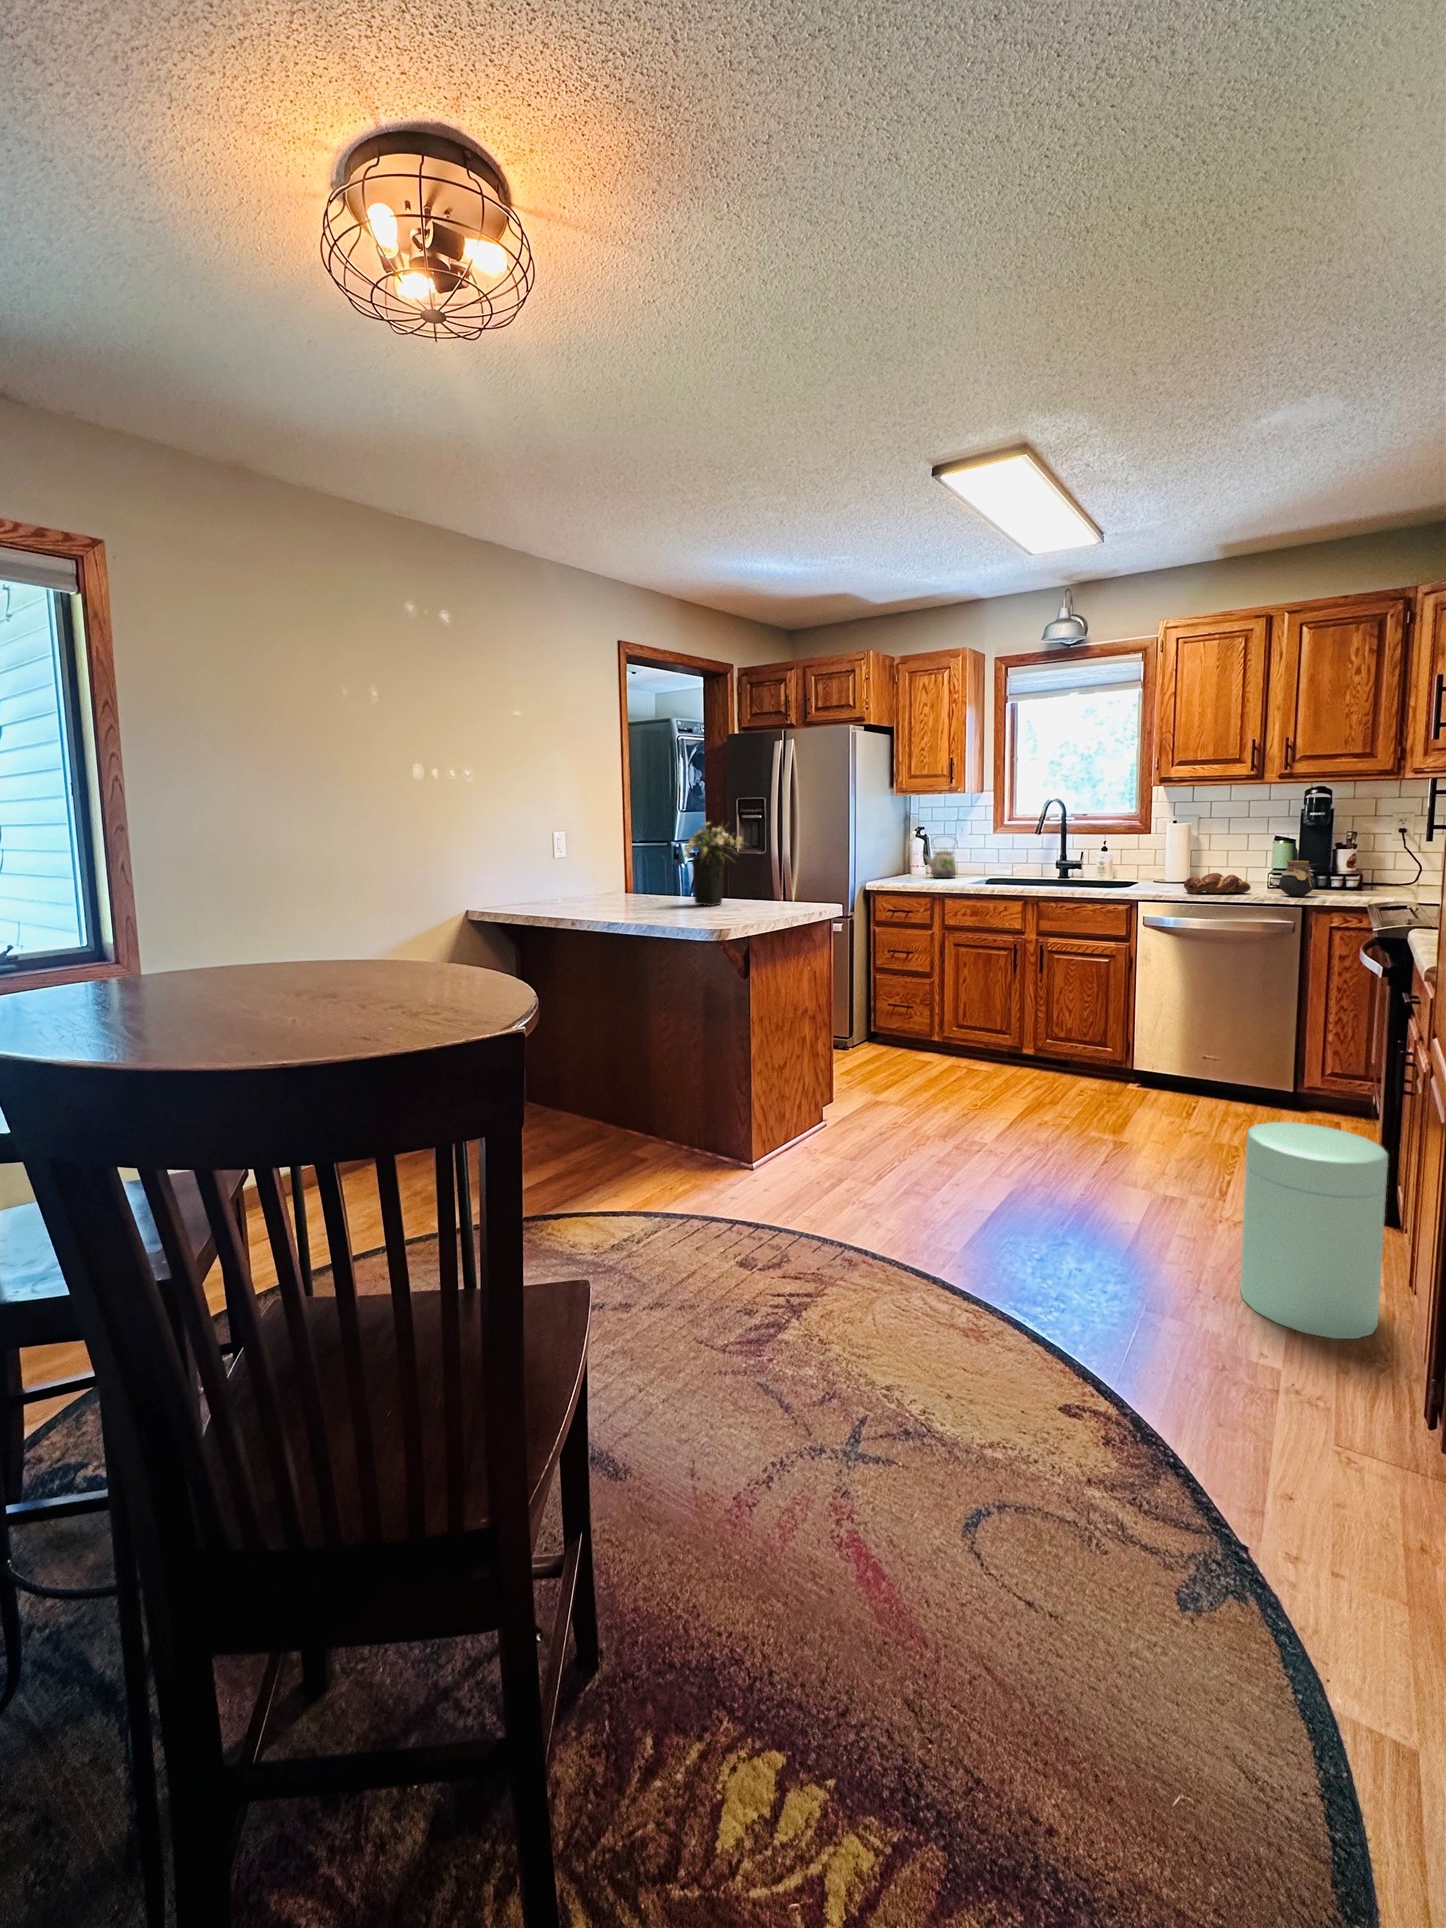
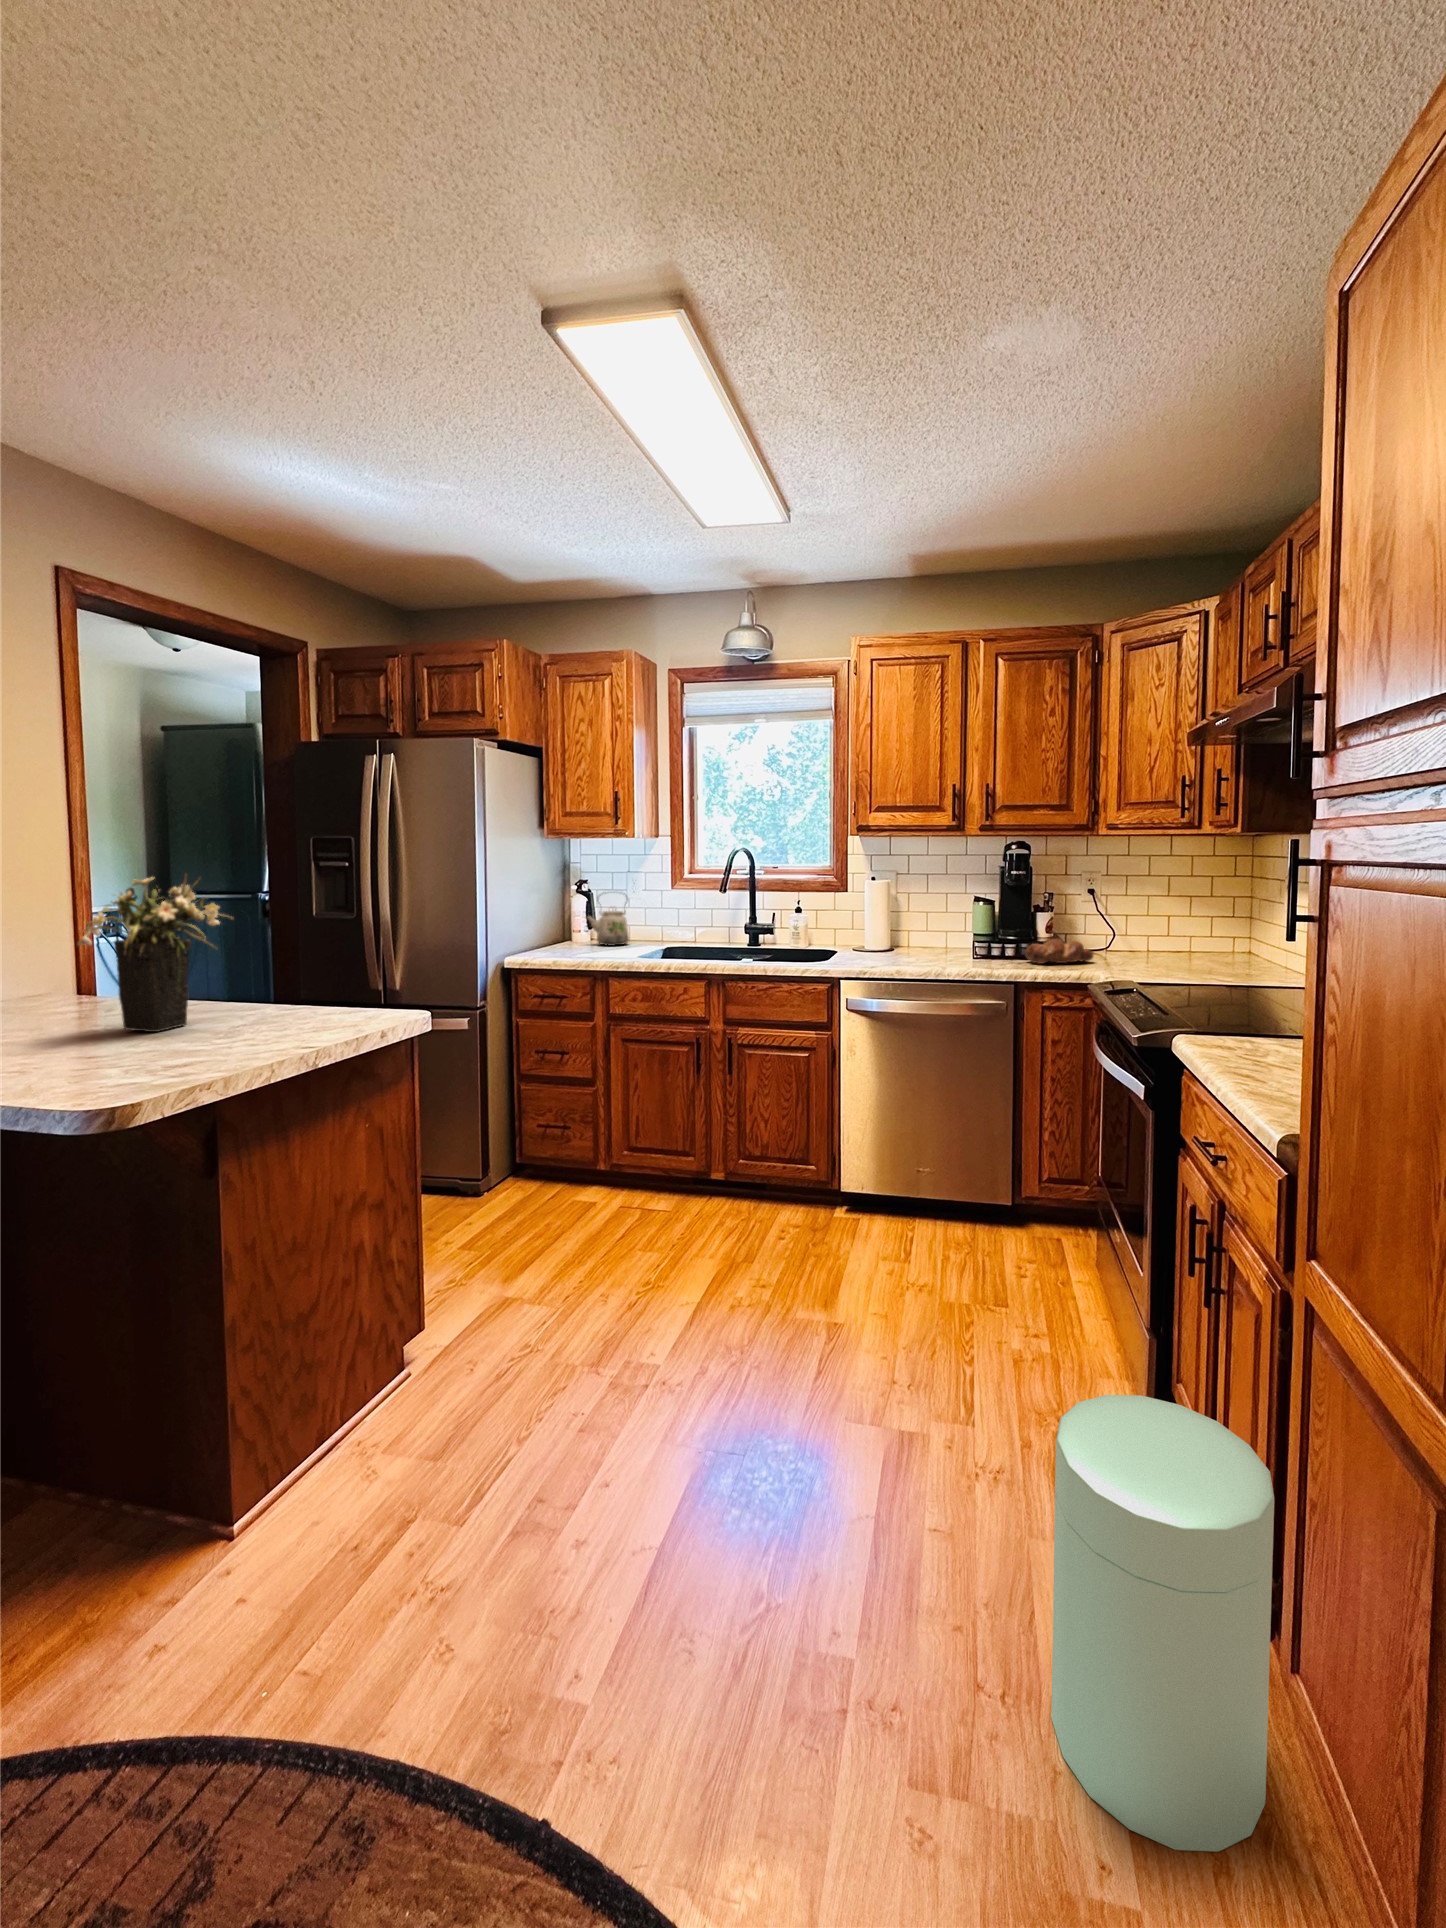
jar: present [1279,861,1315,896] -> none [989,928,1025,970]
bread loaf: present [1184,873,1251,894] -> present [1025,939,1094,964]

